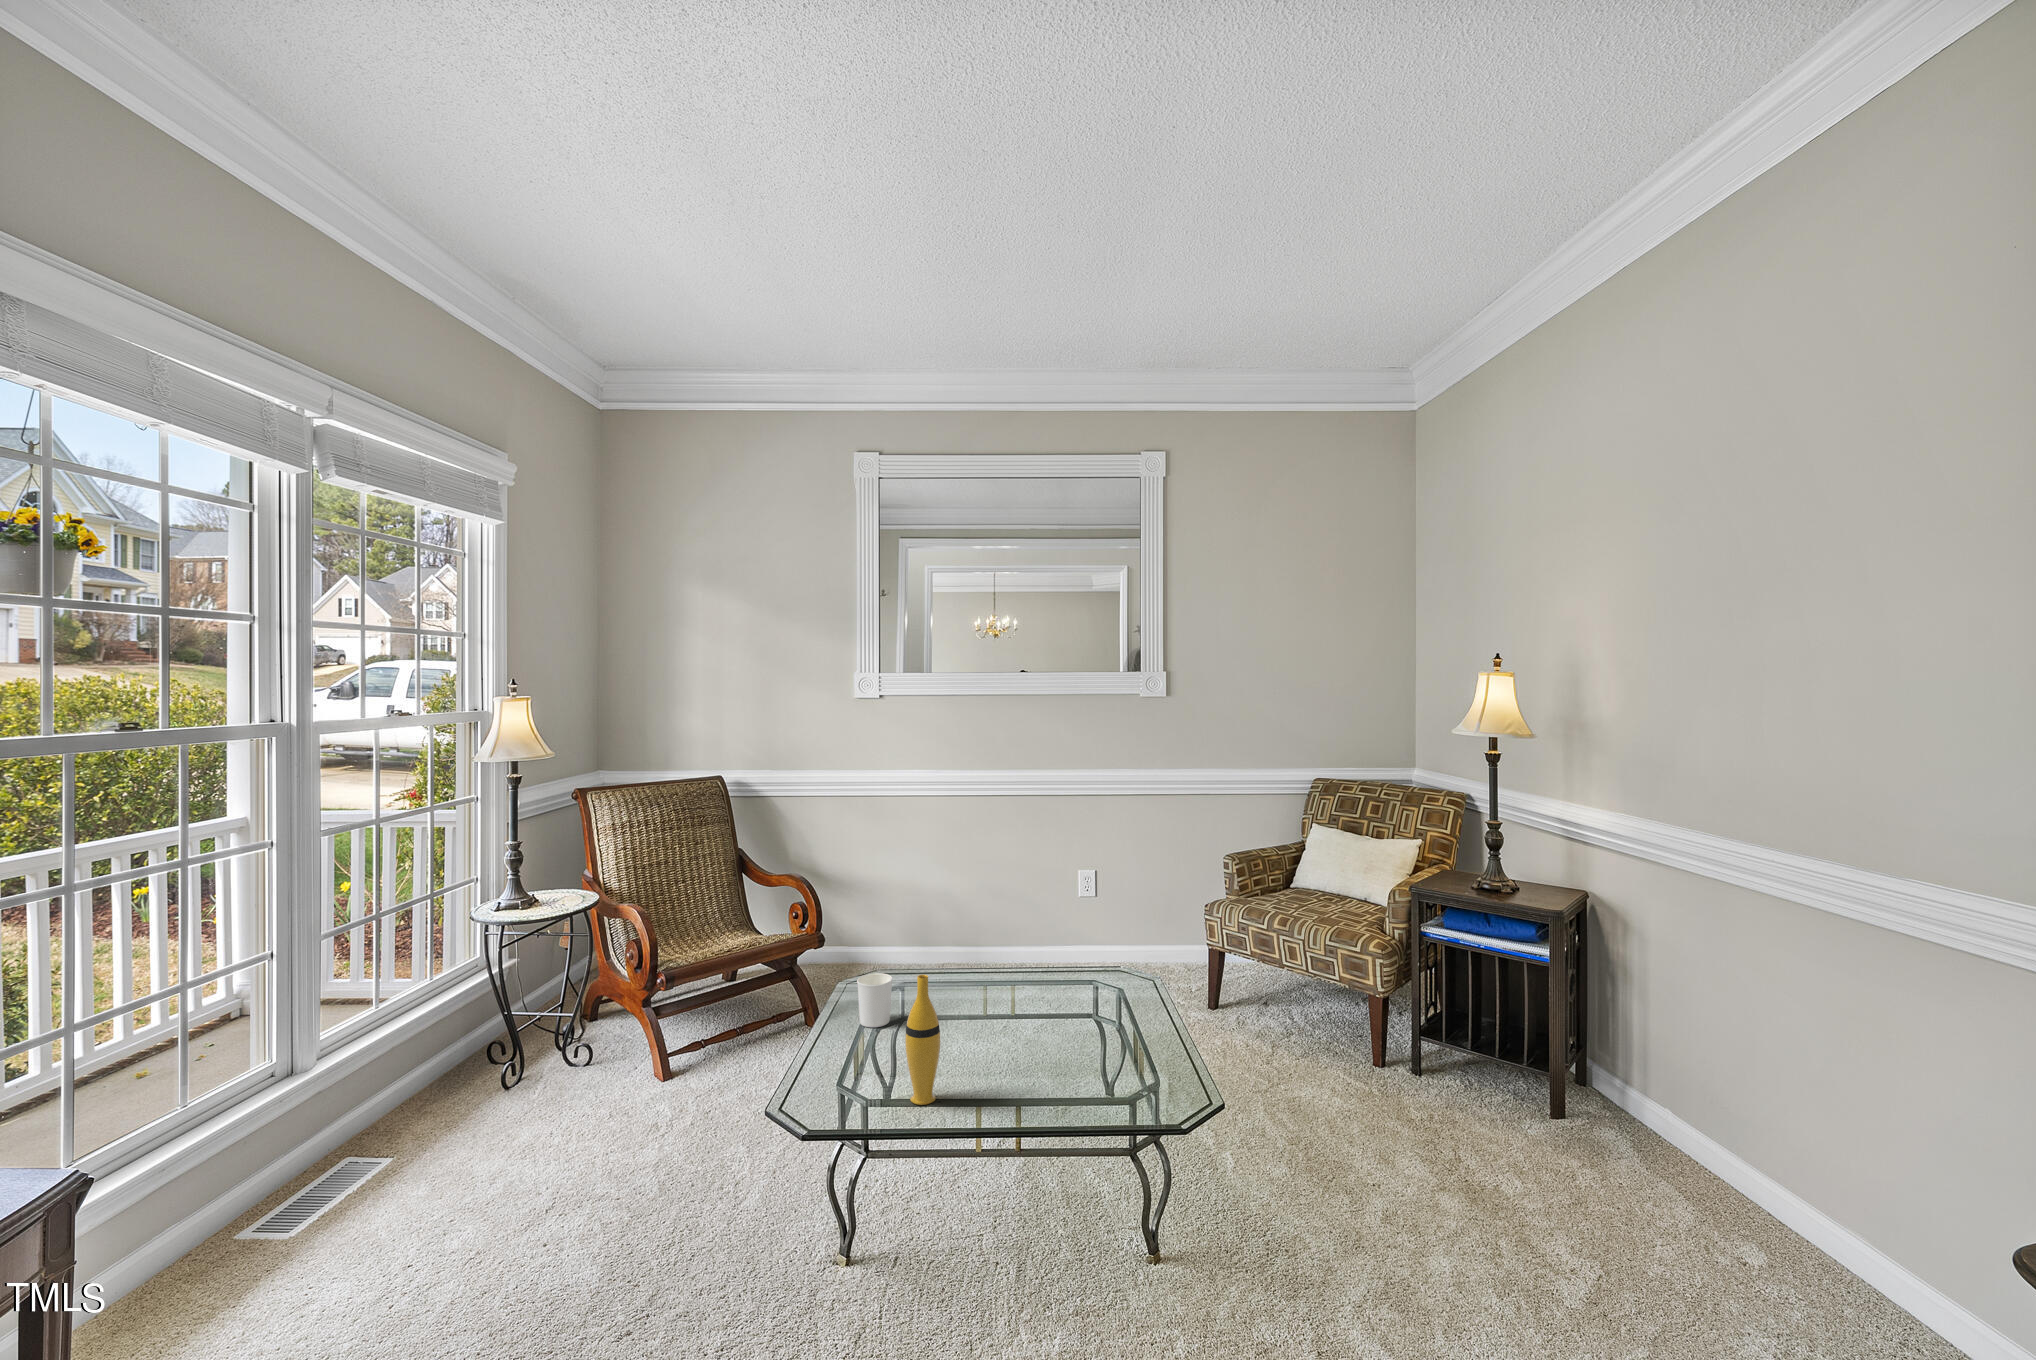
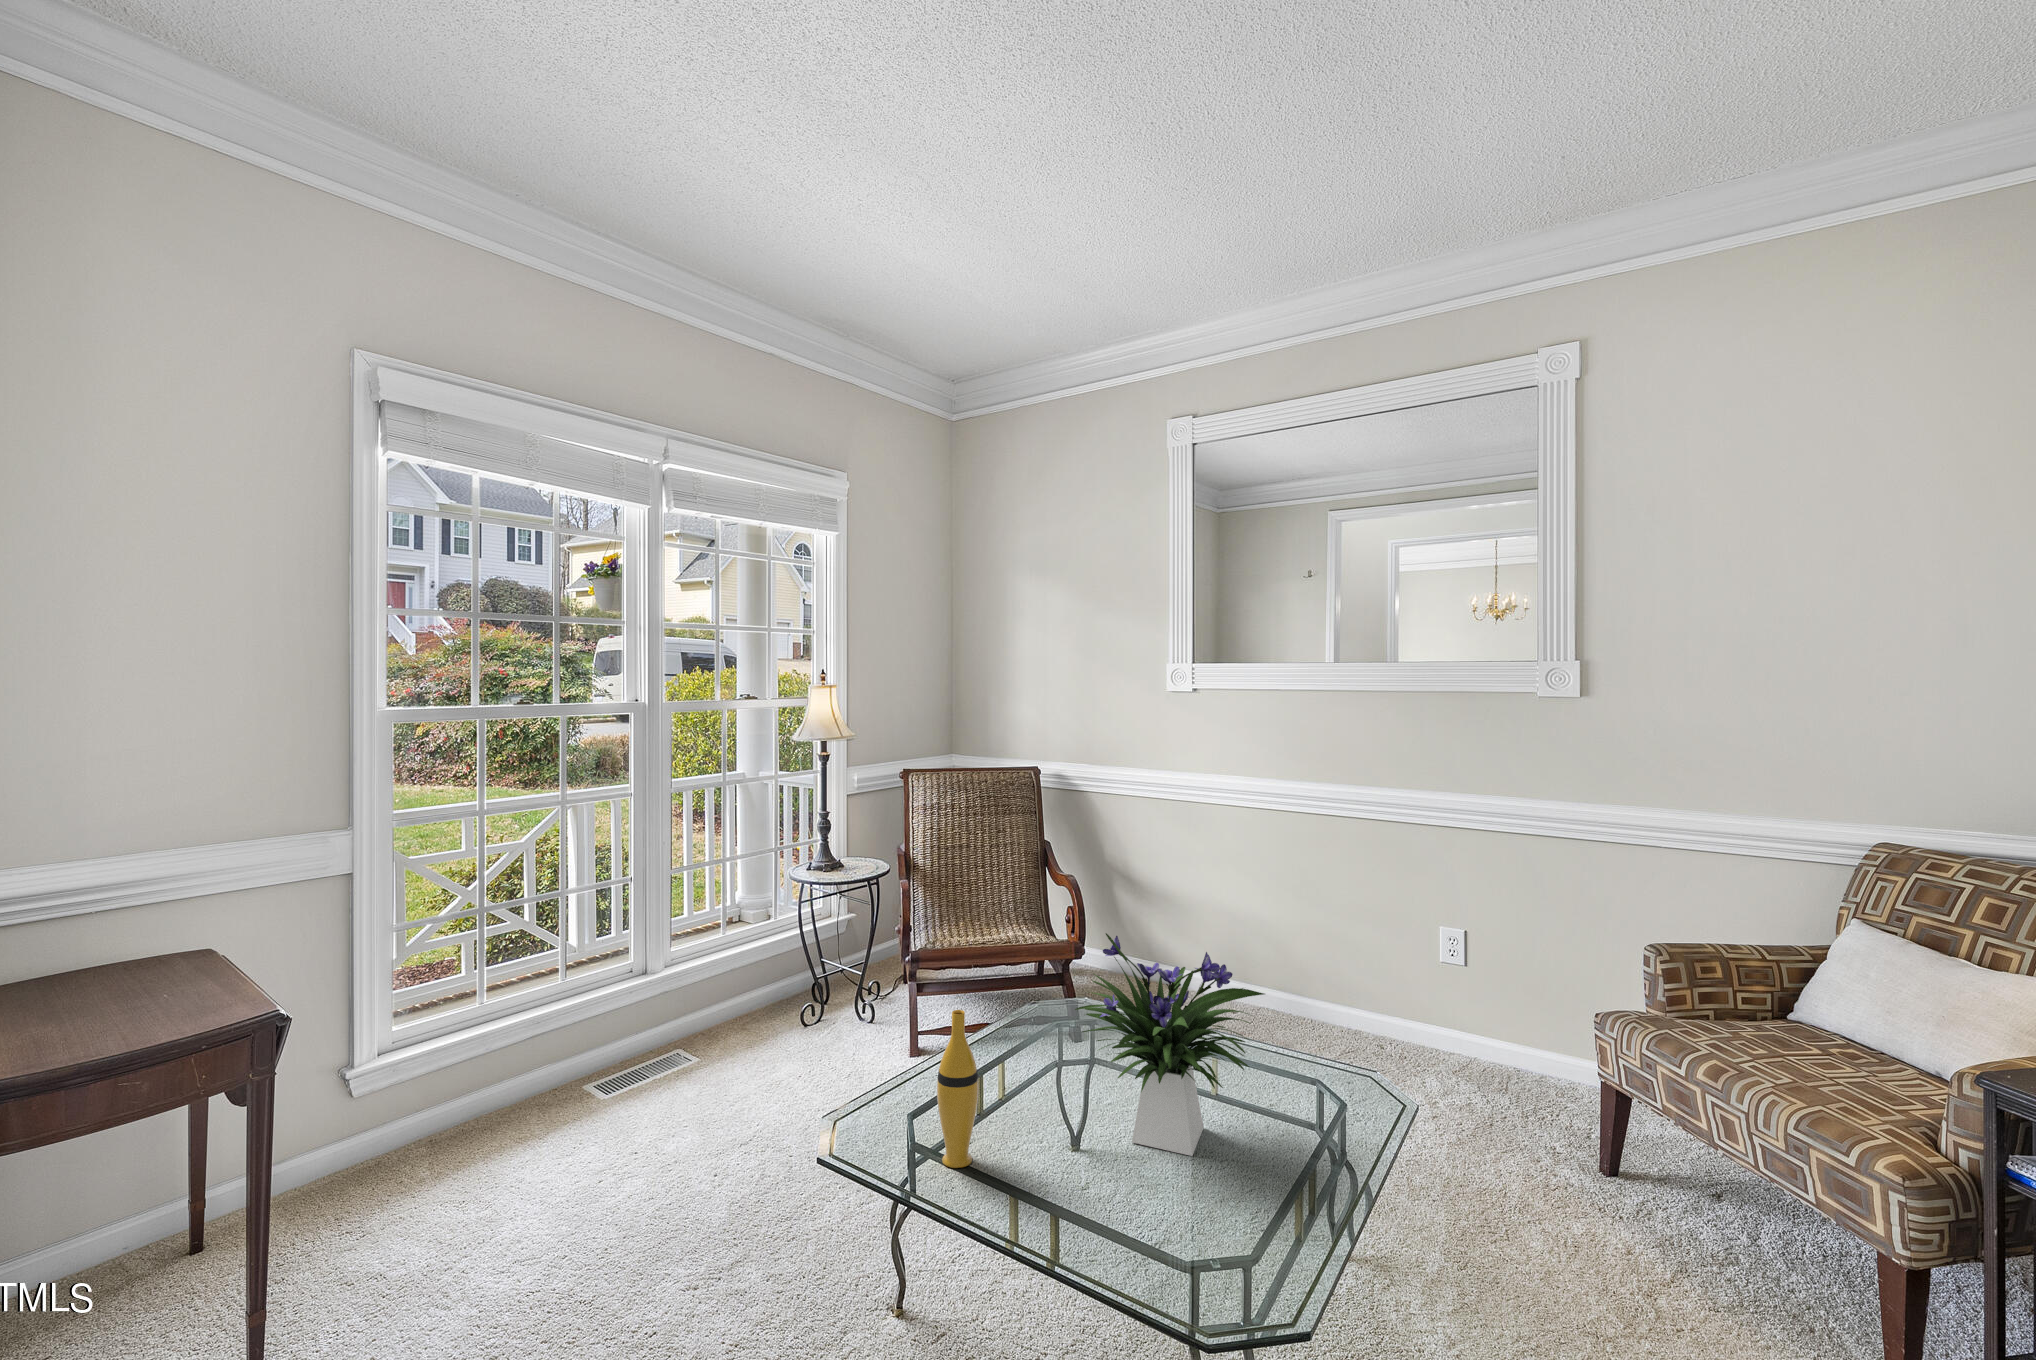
flower arrangement: none [967,894,1107,1050] -> present [1075,933,1264,1156]
candle holder: present [857,973,892,1027] -> none [1000,997,1040,1060]

